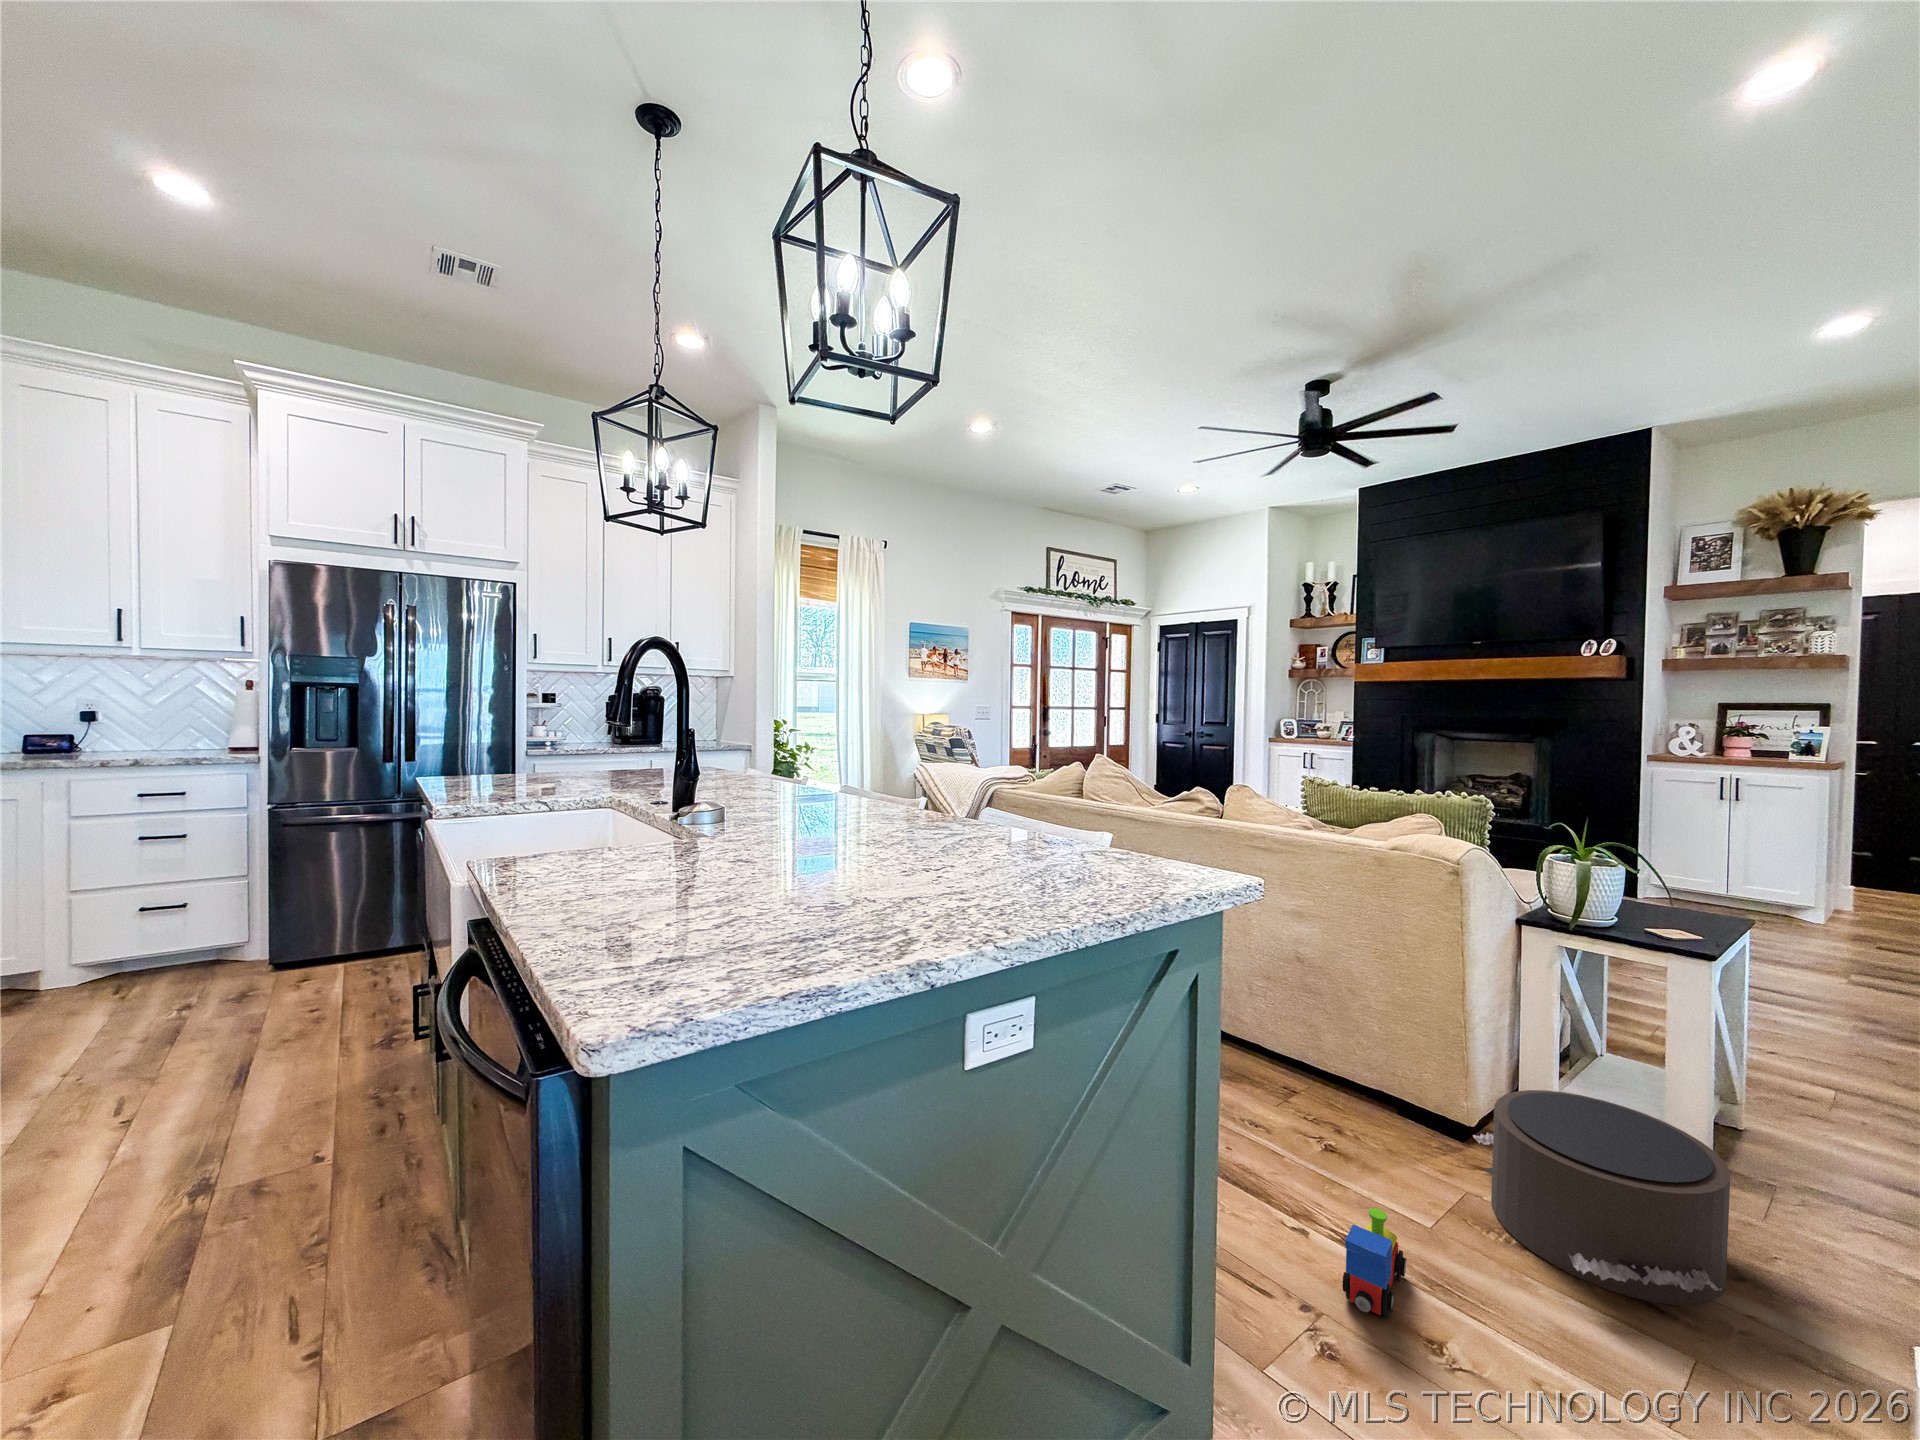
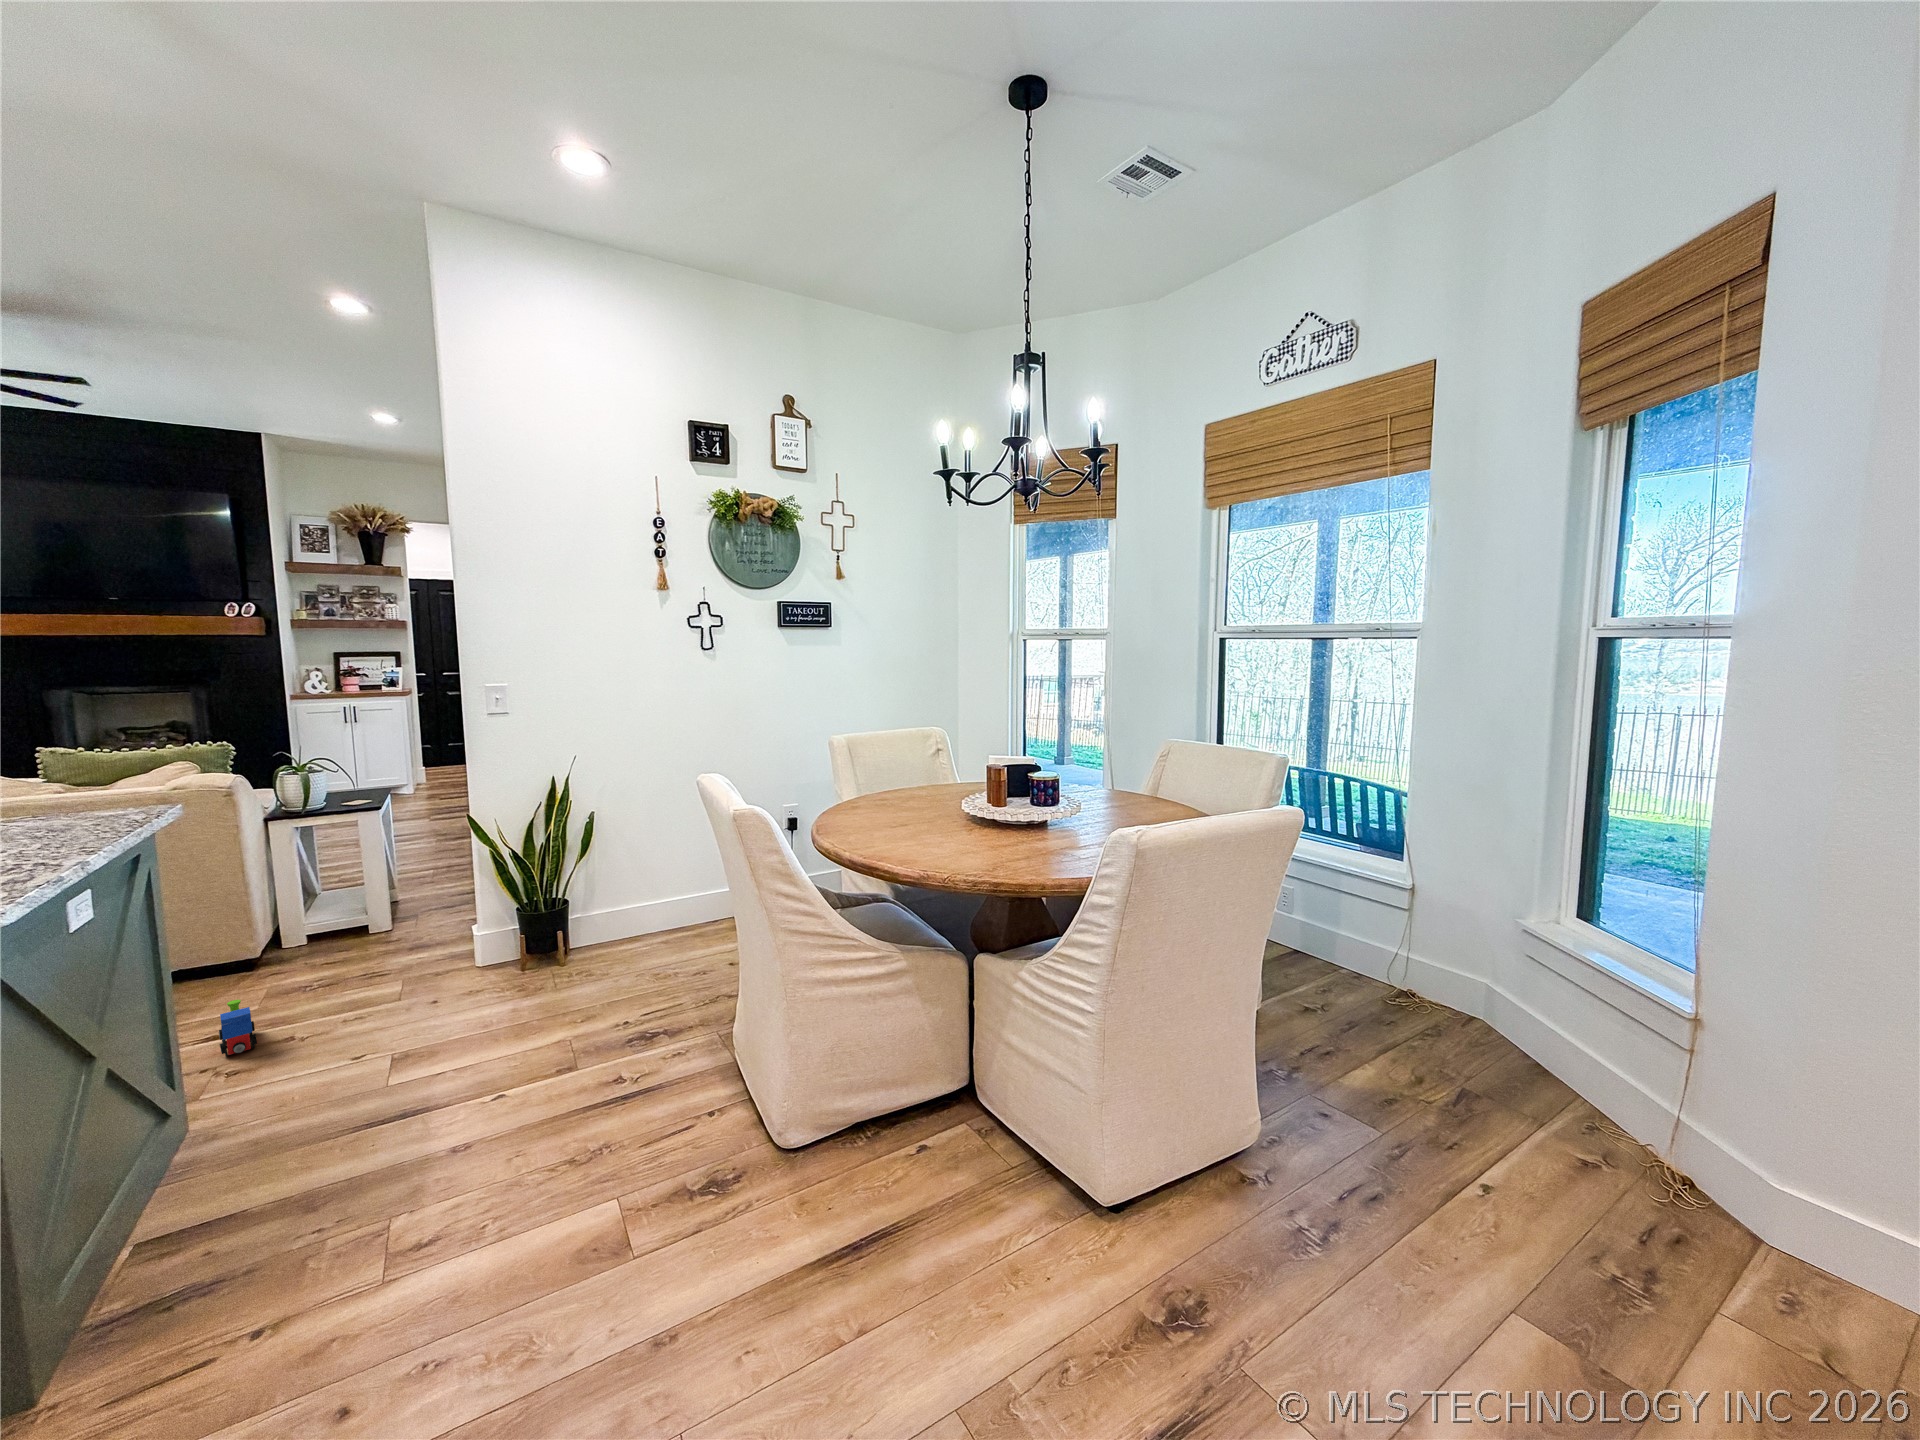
pouf: present [1473,1090,1730,1305] -> none [261,897,408,989]

